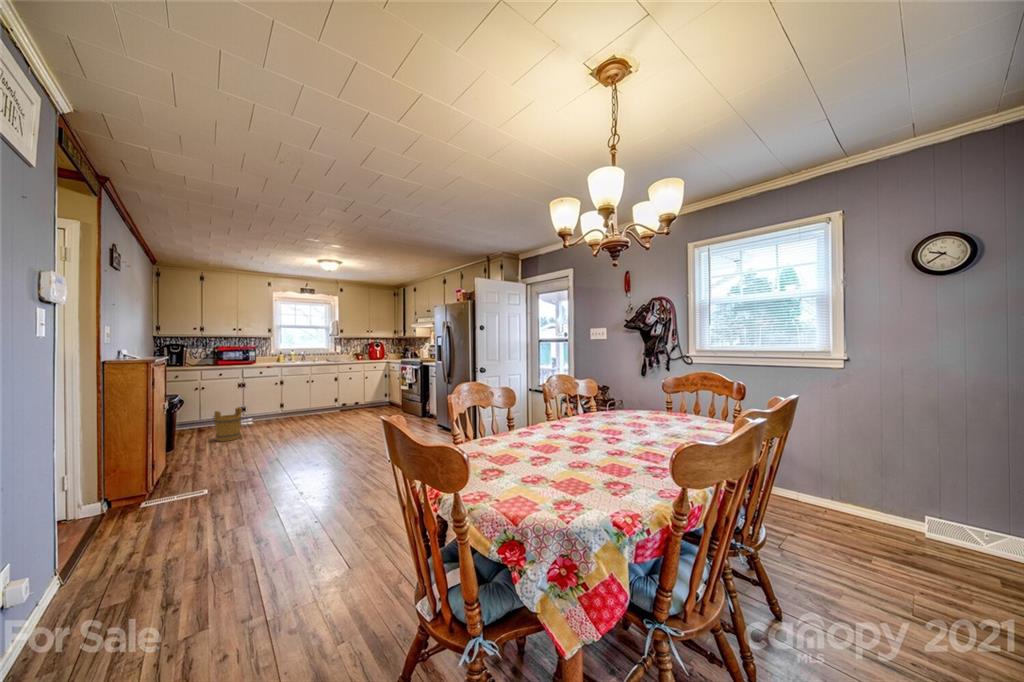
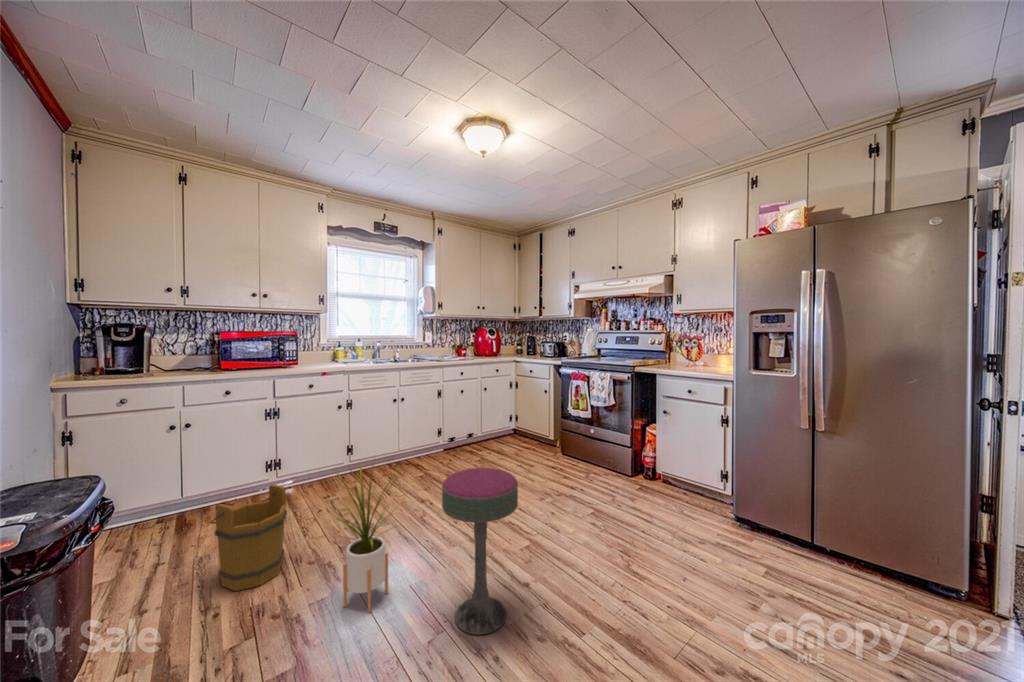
house plant: none [251,393,283,445] -> present [332,463,400,613]
bar stool: none [289,398,317,447] -> present [442,468,518,635]

